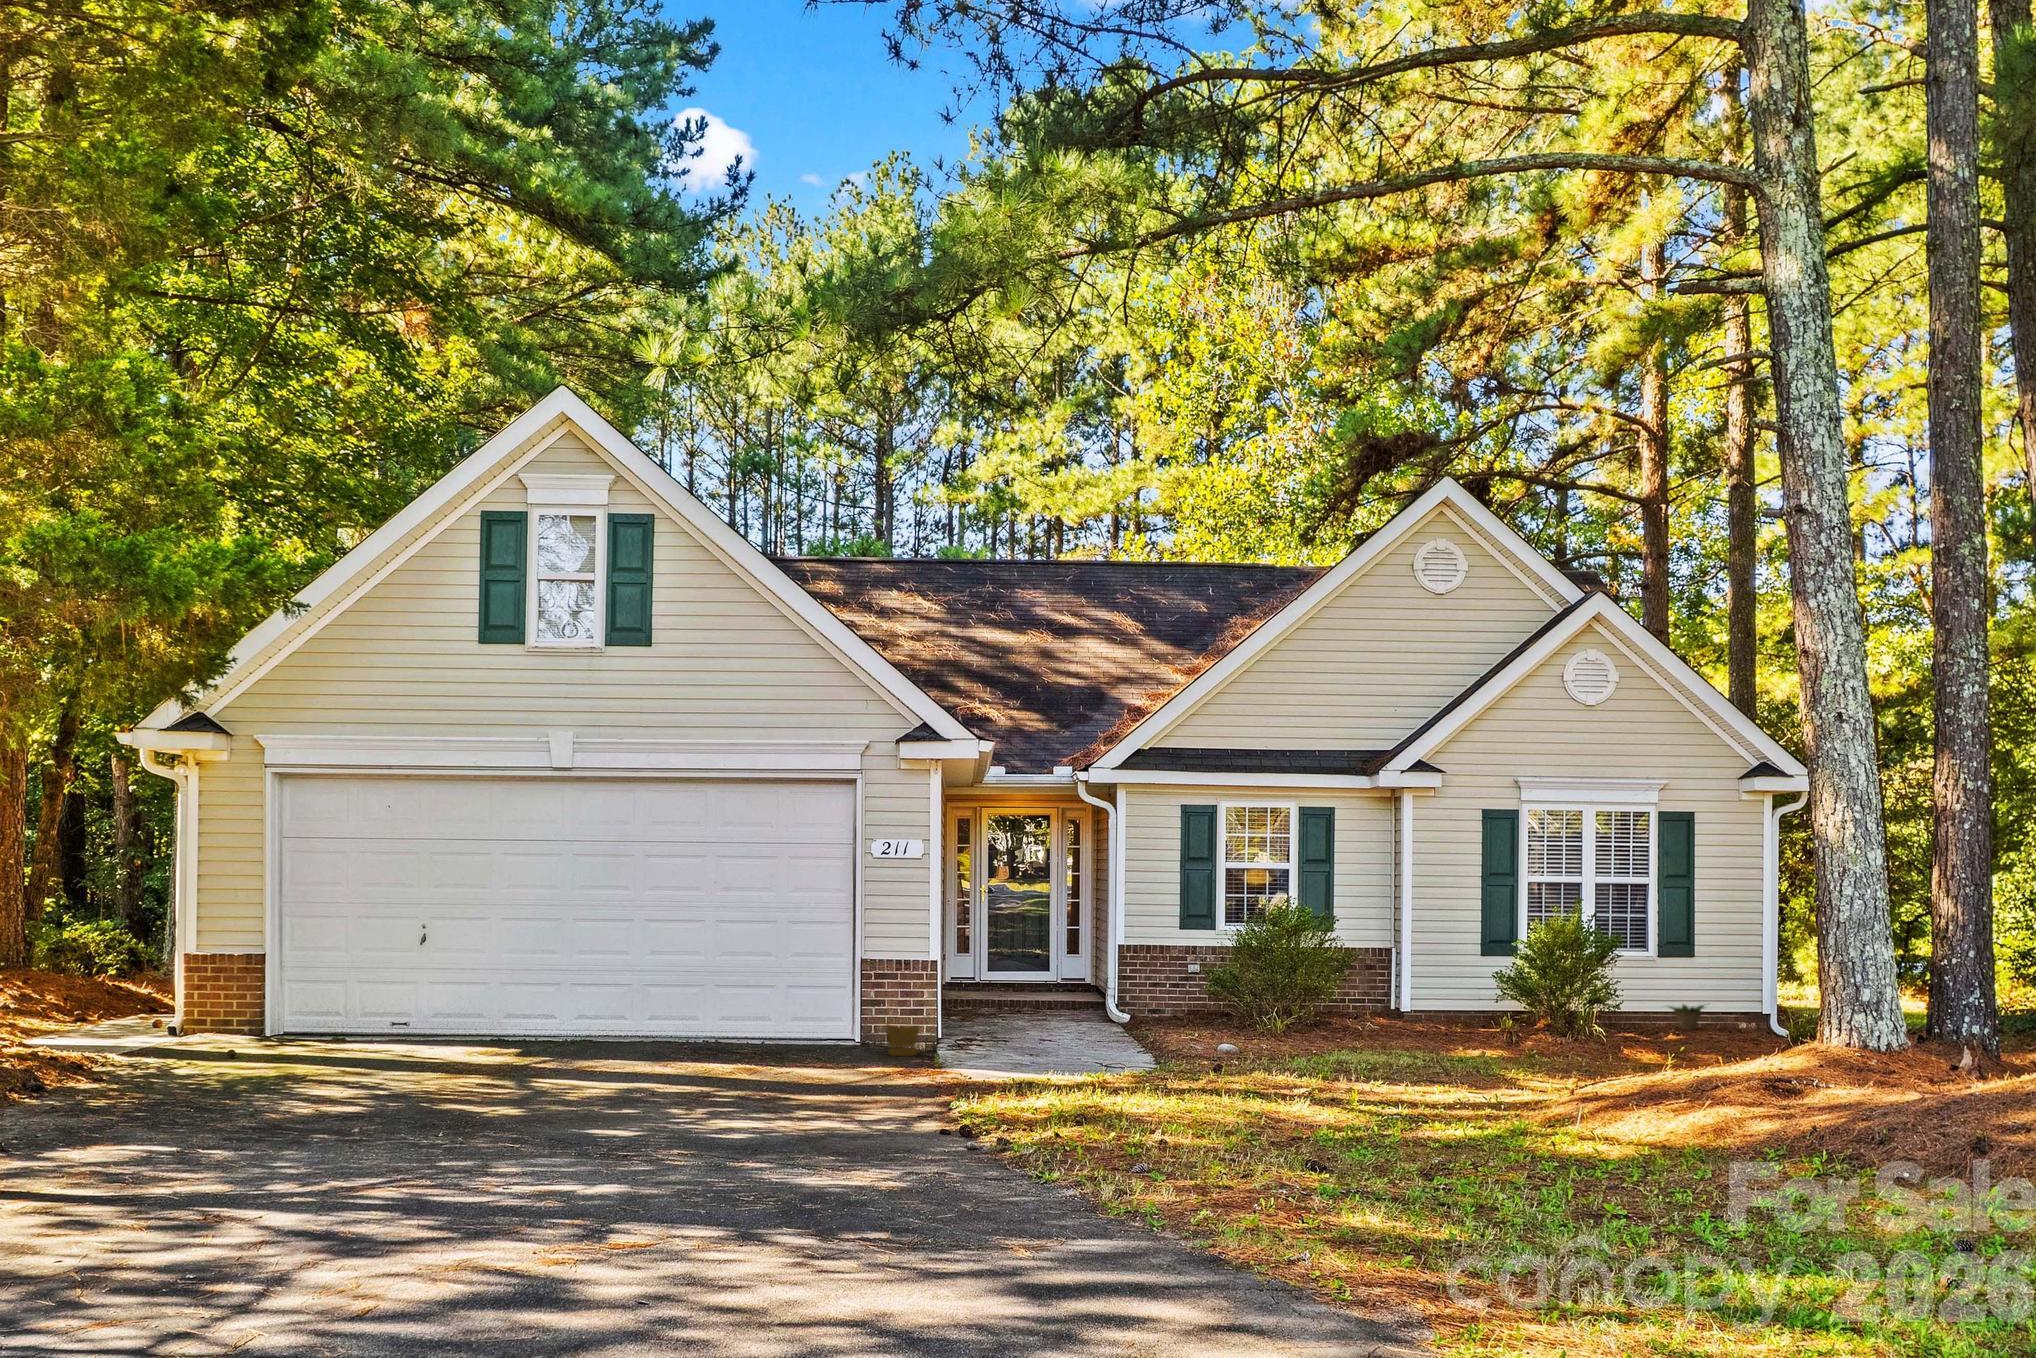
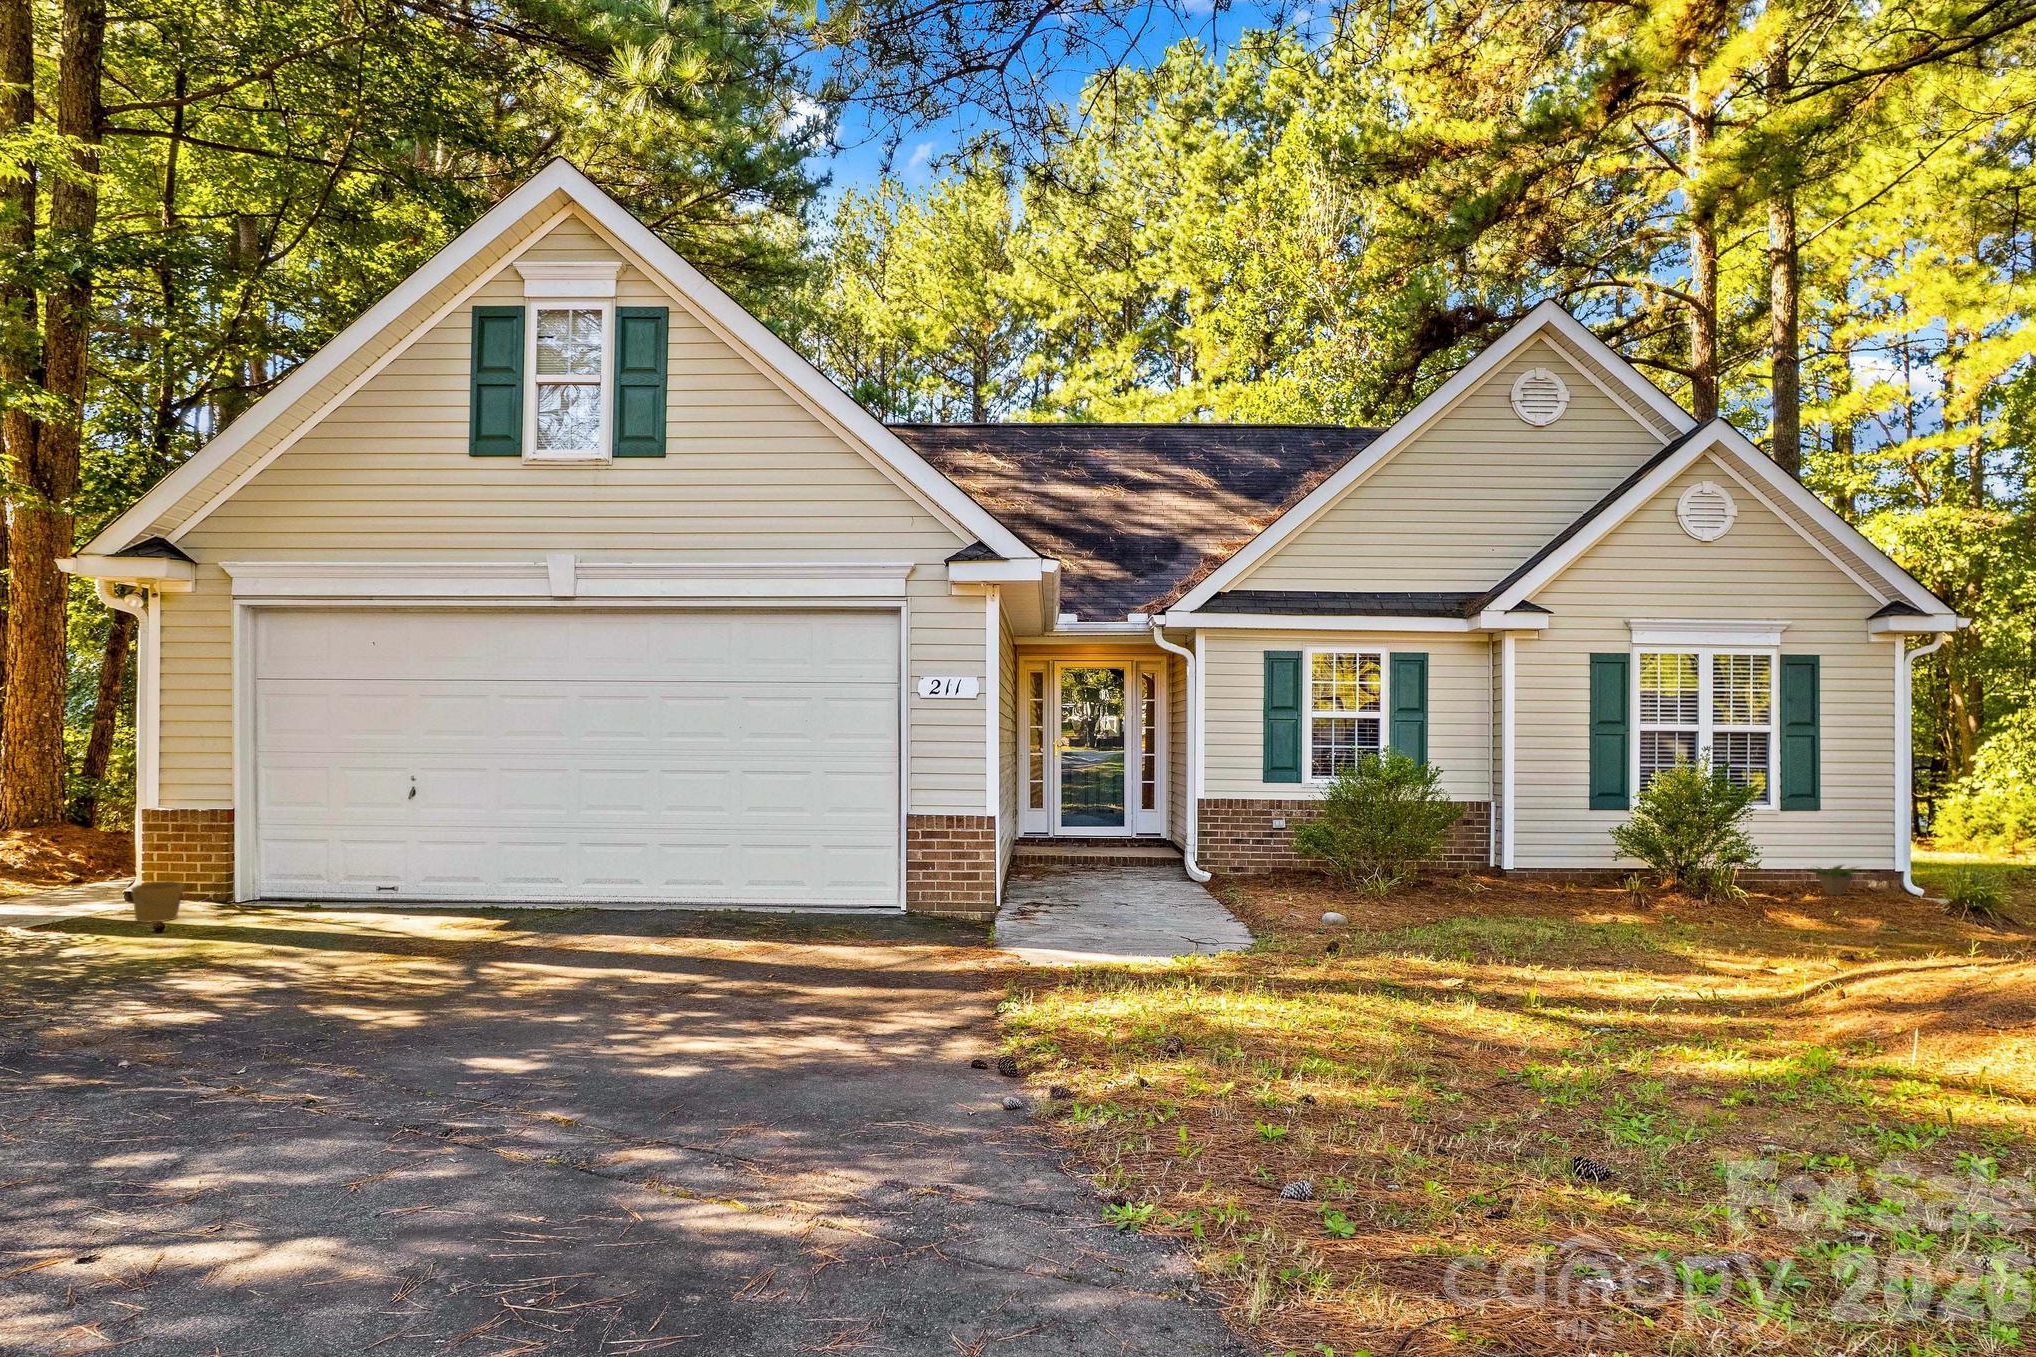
bucket: present [886,1022,919,1056] -> present [132,881,184,923]

